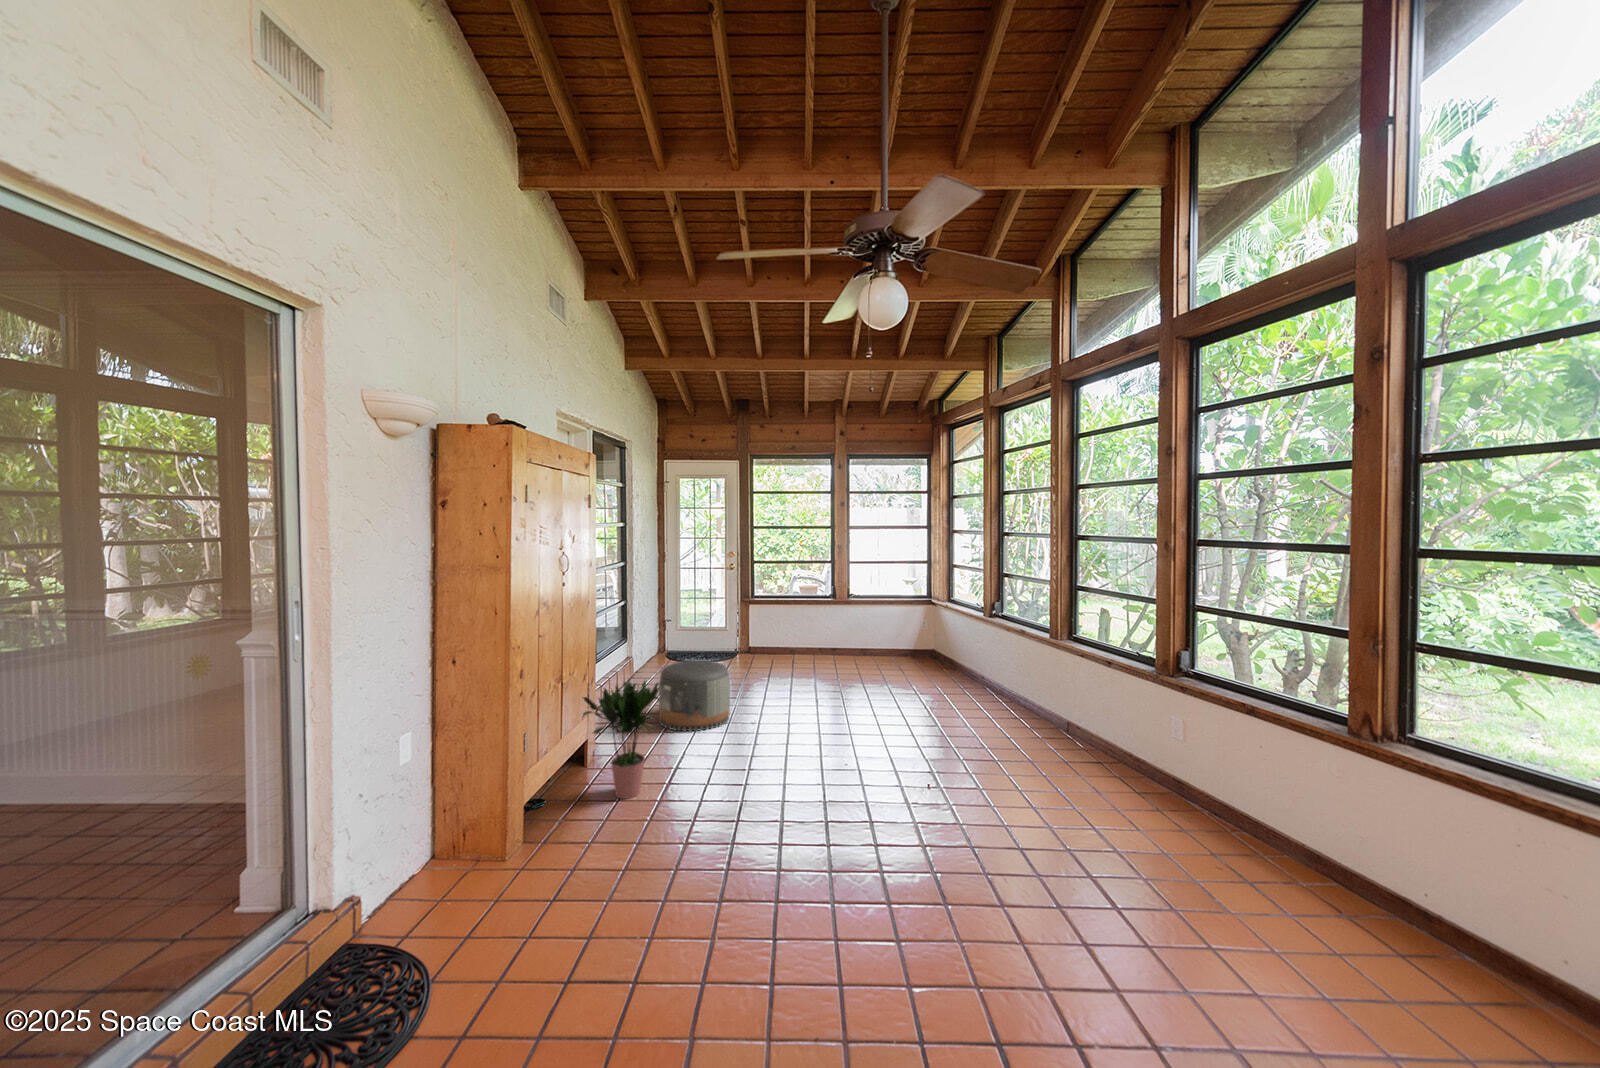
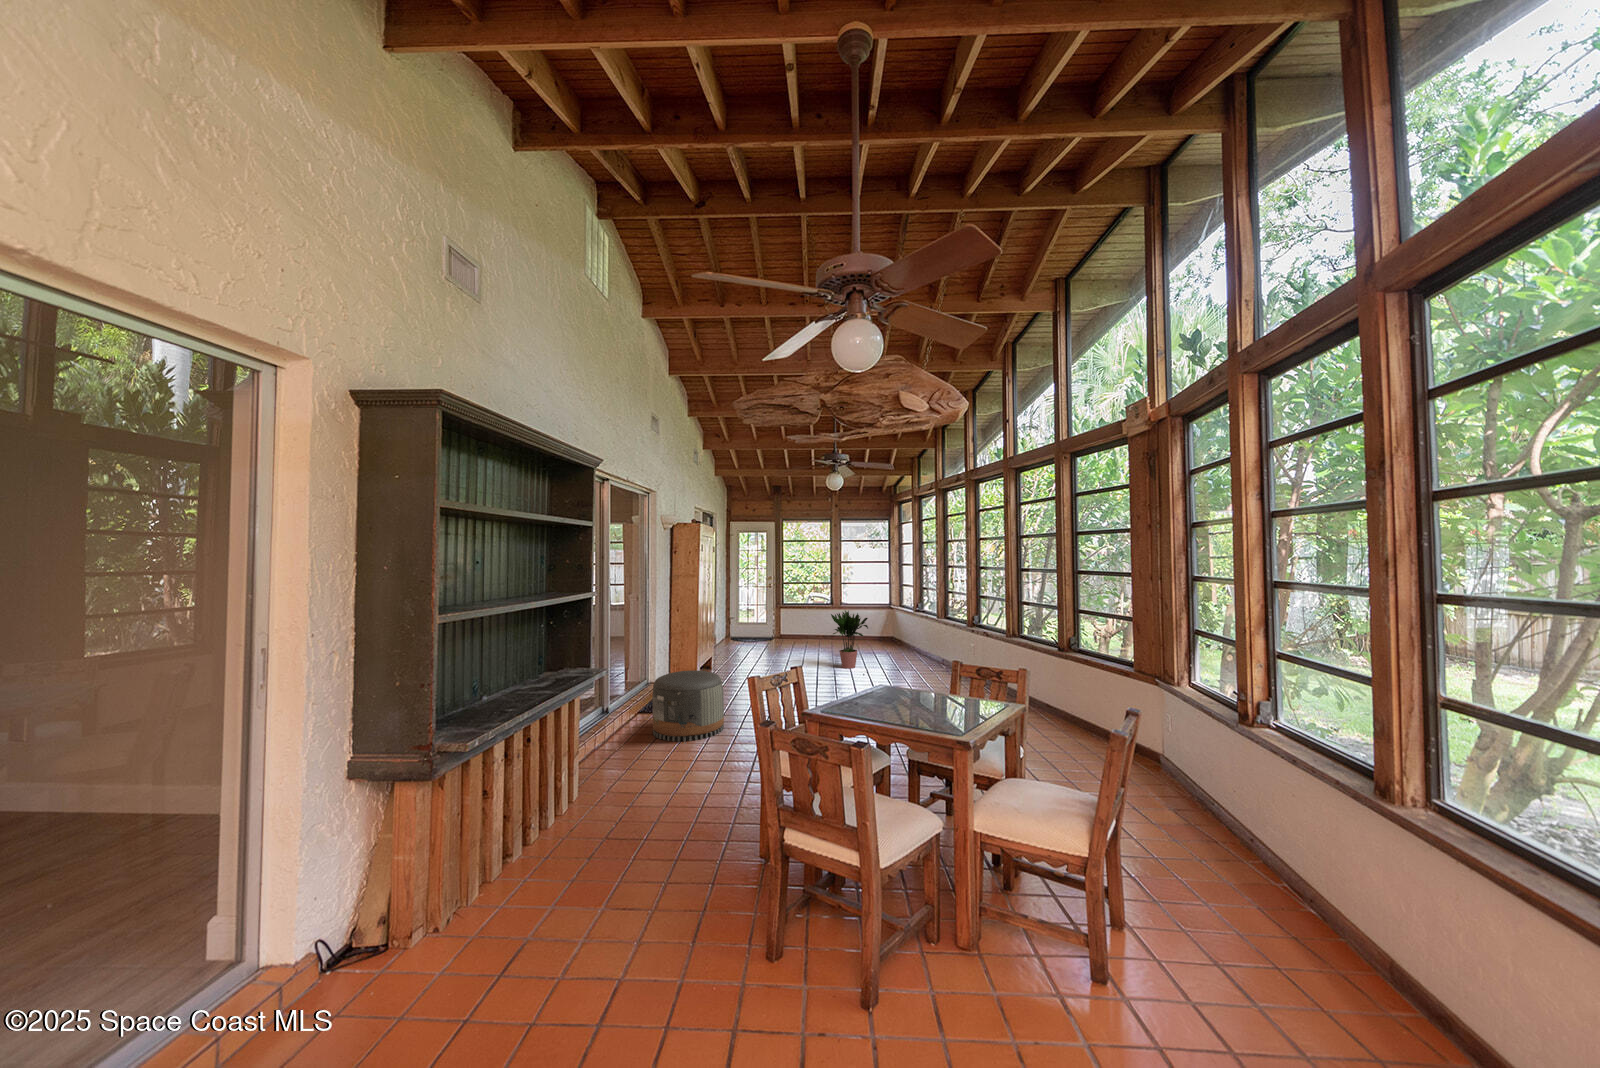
potted plant: present [583,681,659,799] -> present [831,611,868,669]

